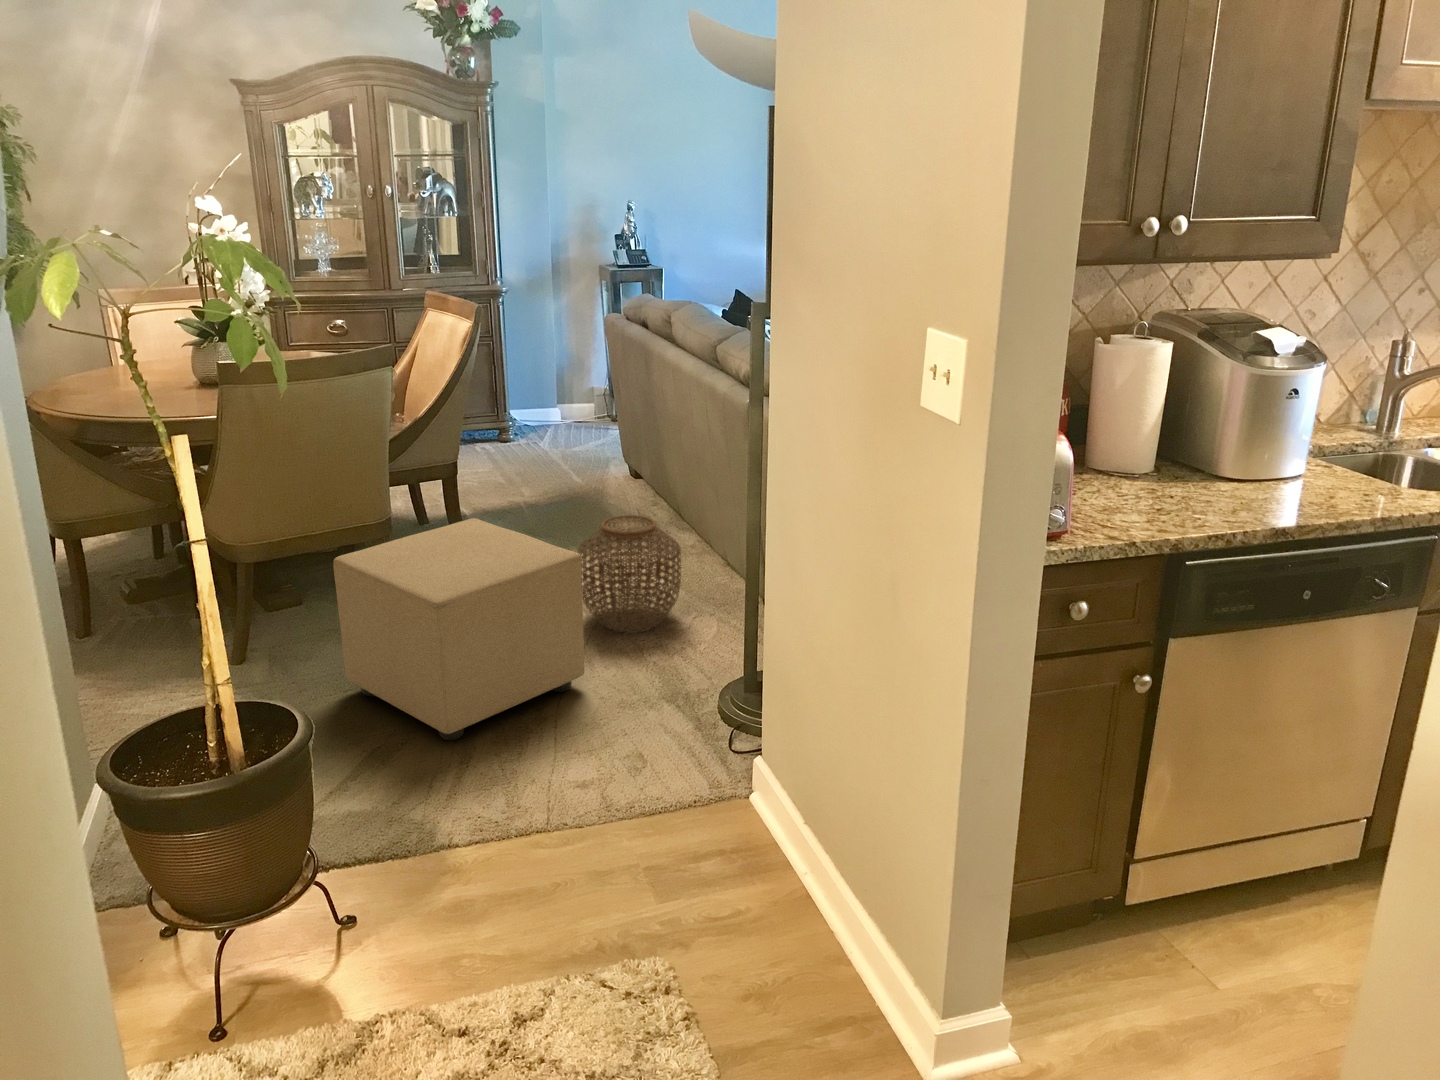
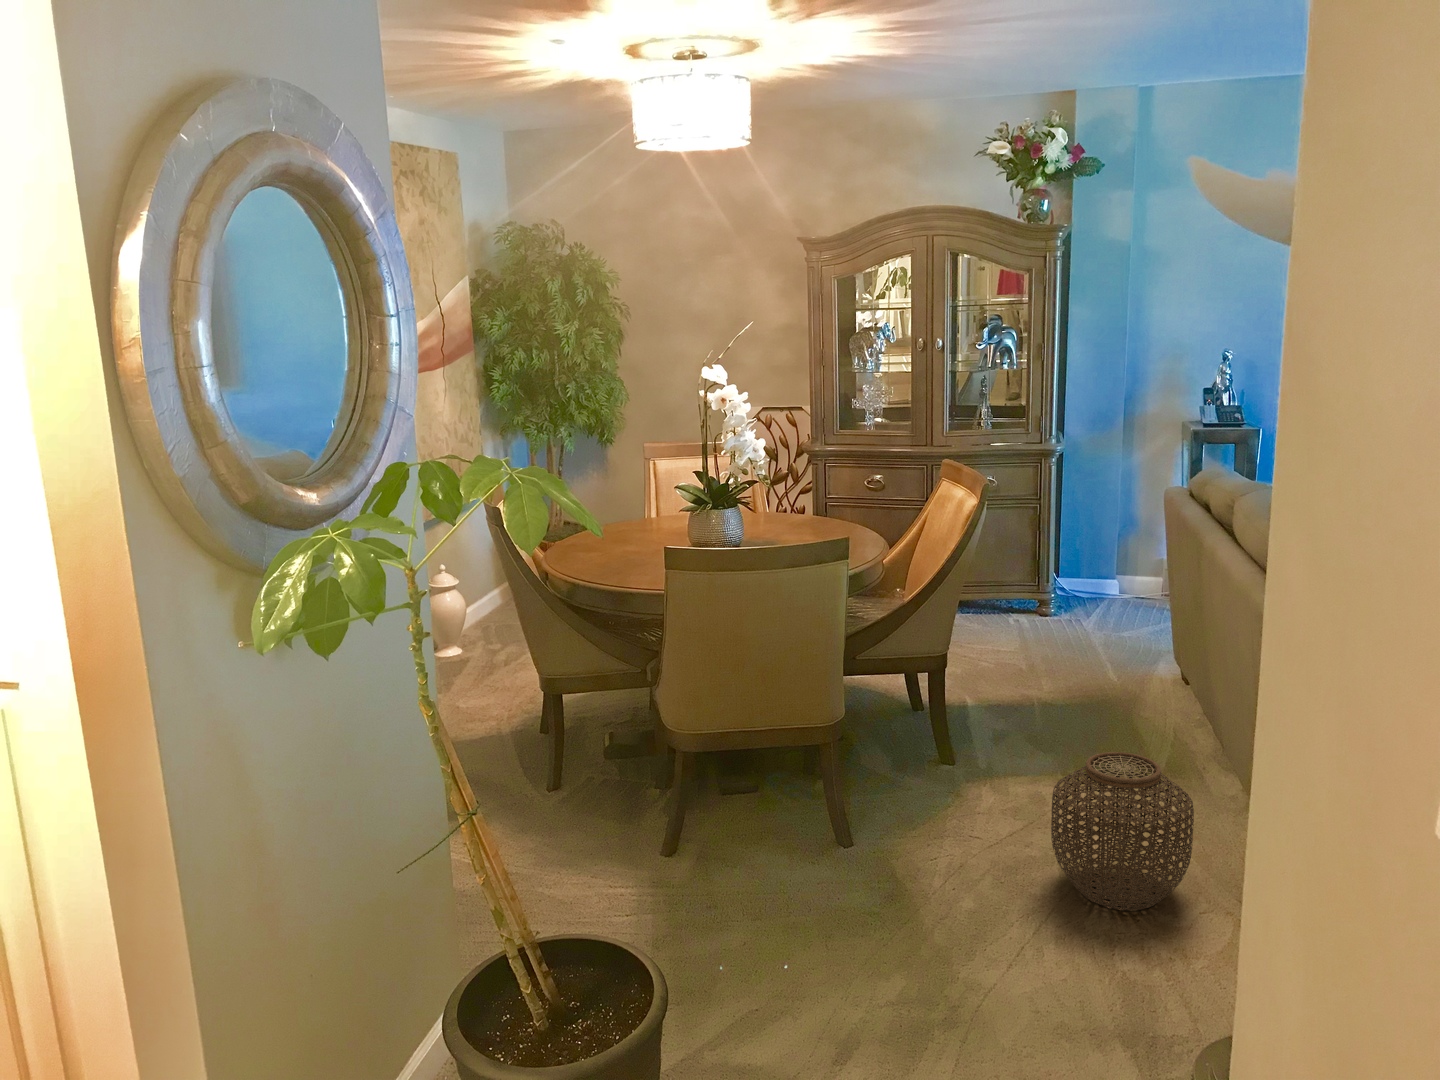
ottoman: present [333,518,585,740] -> none [747,733,1031,1015]

